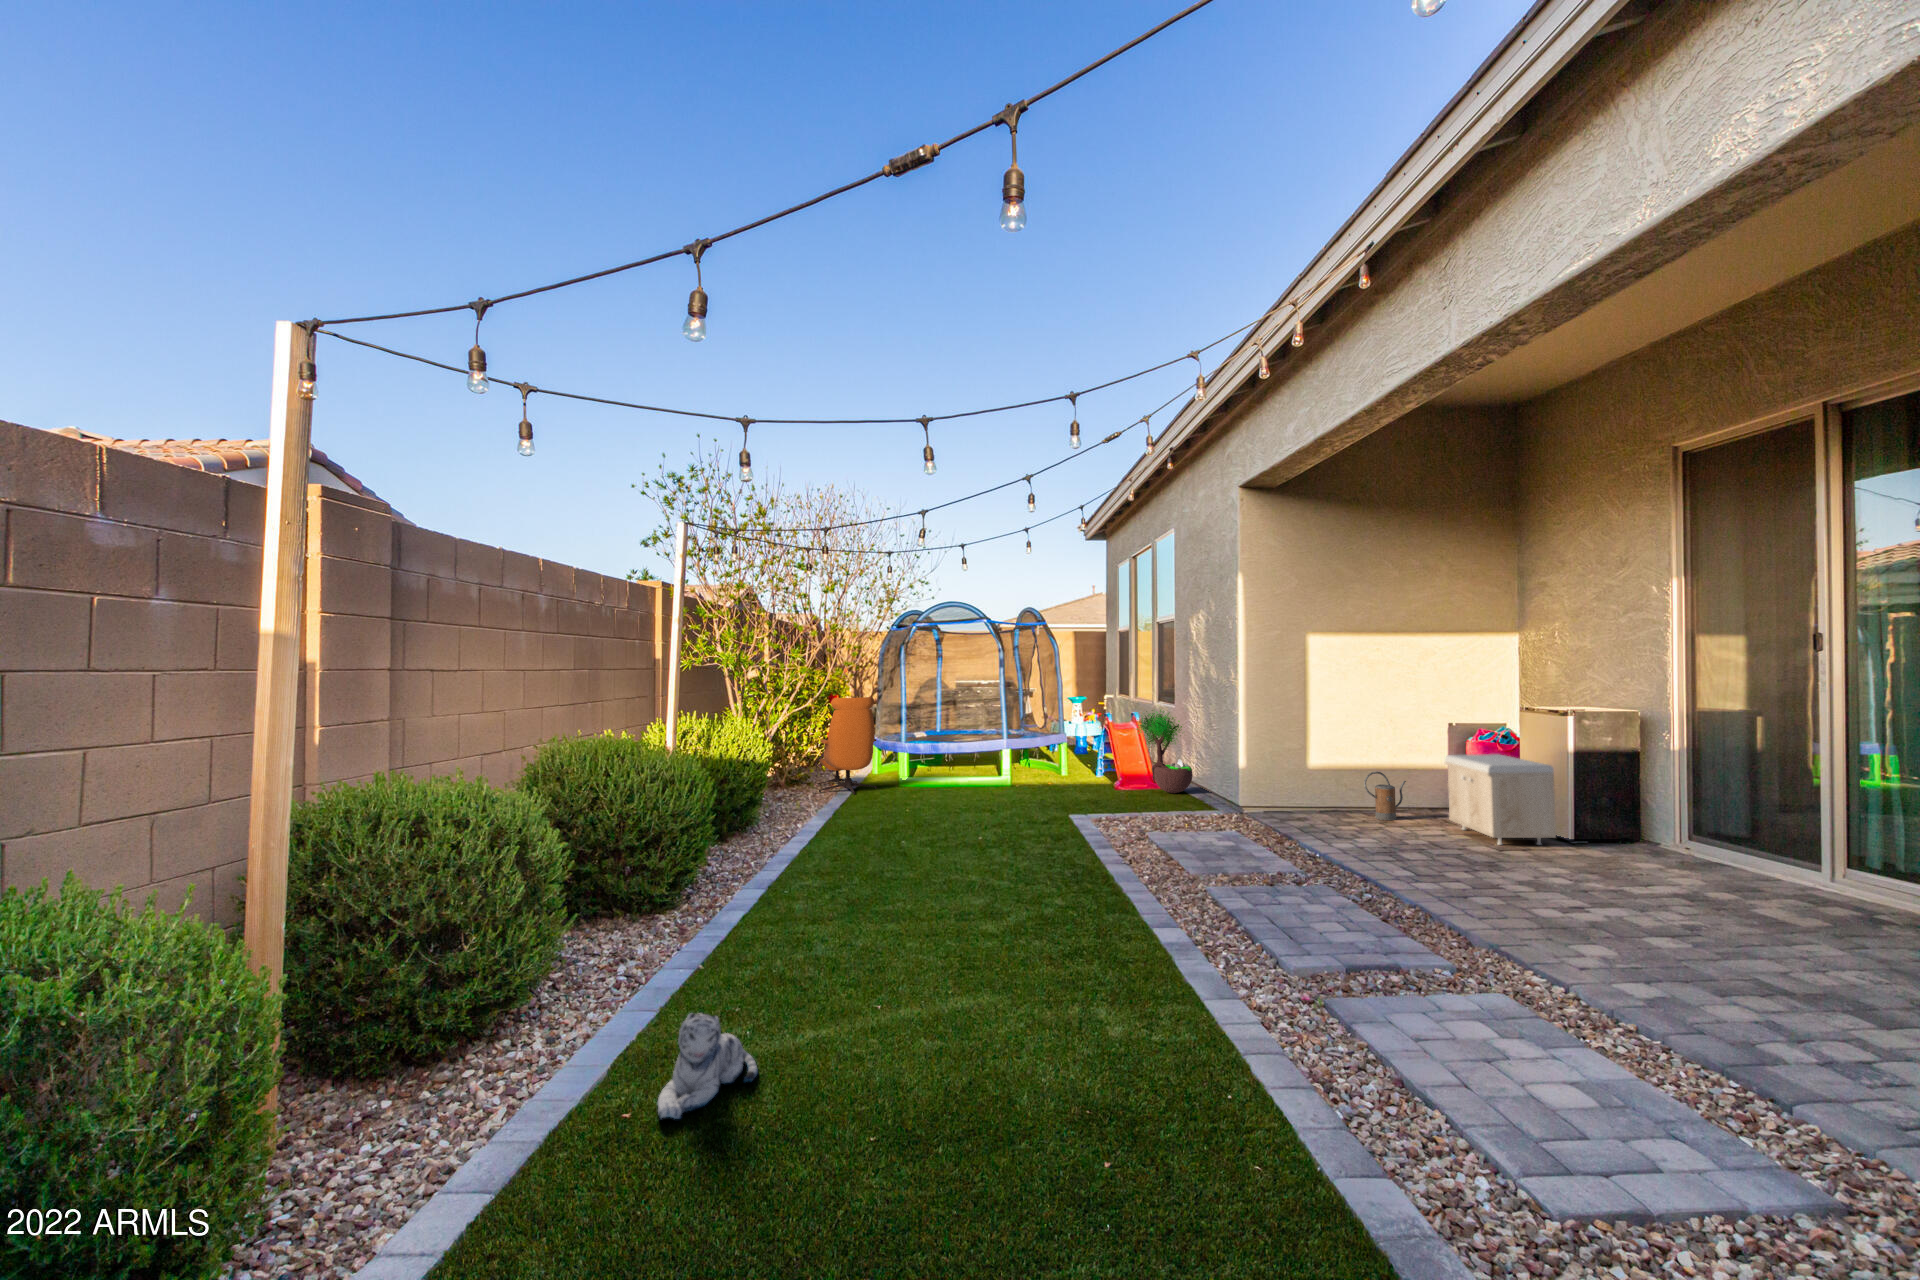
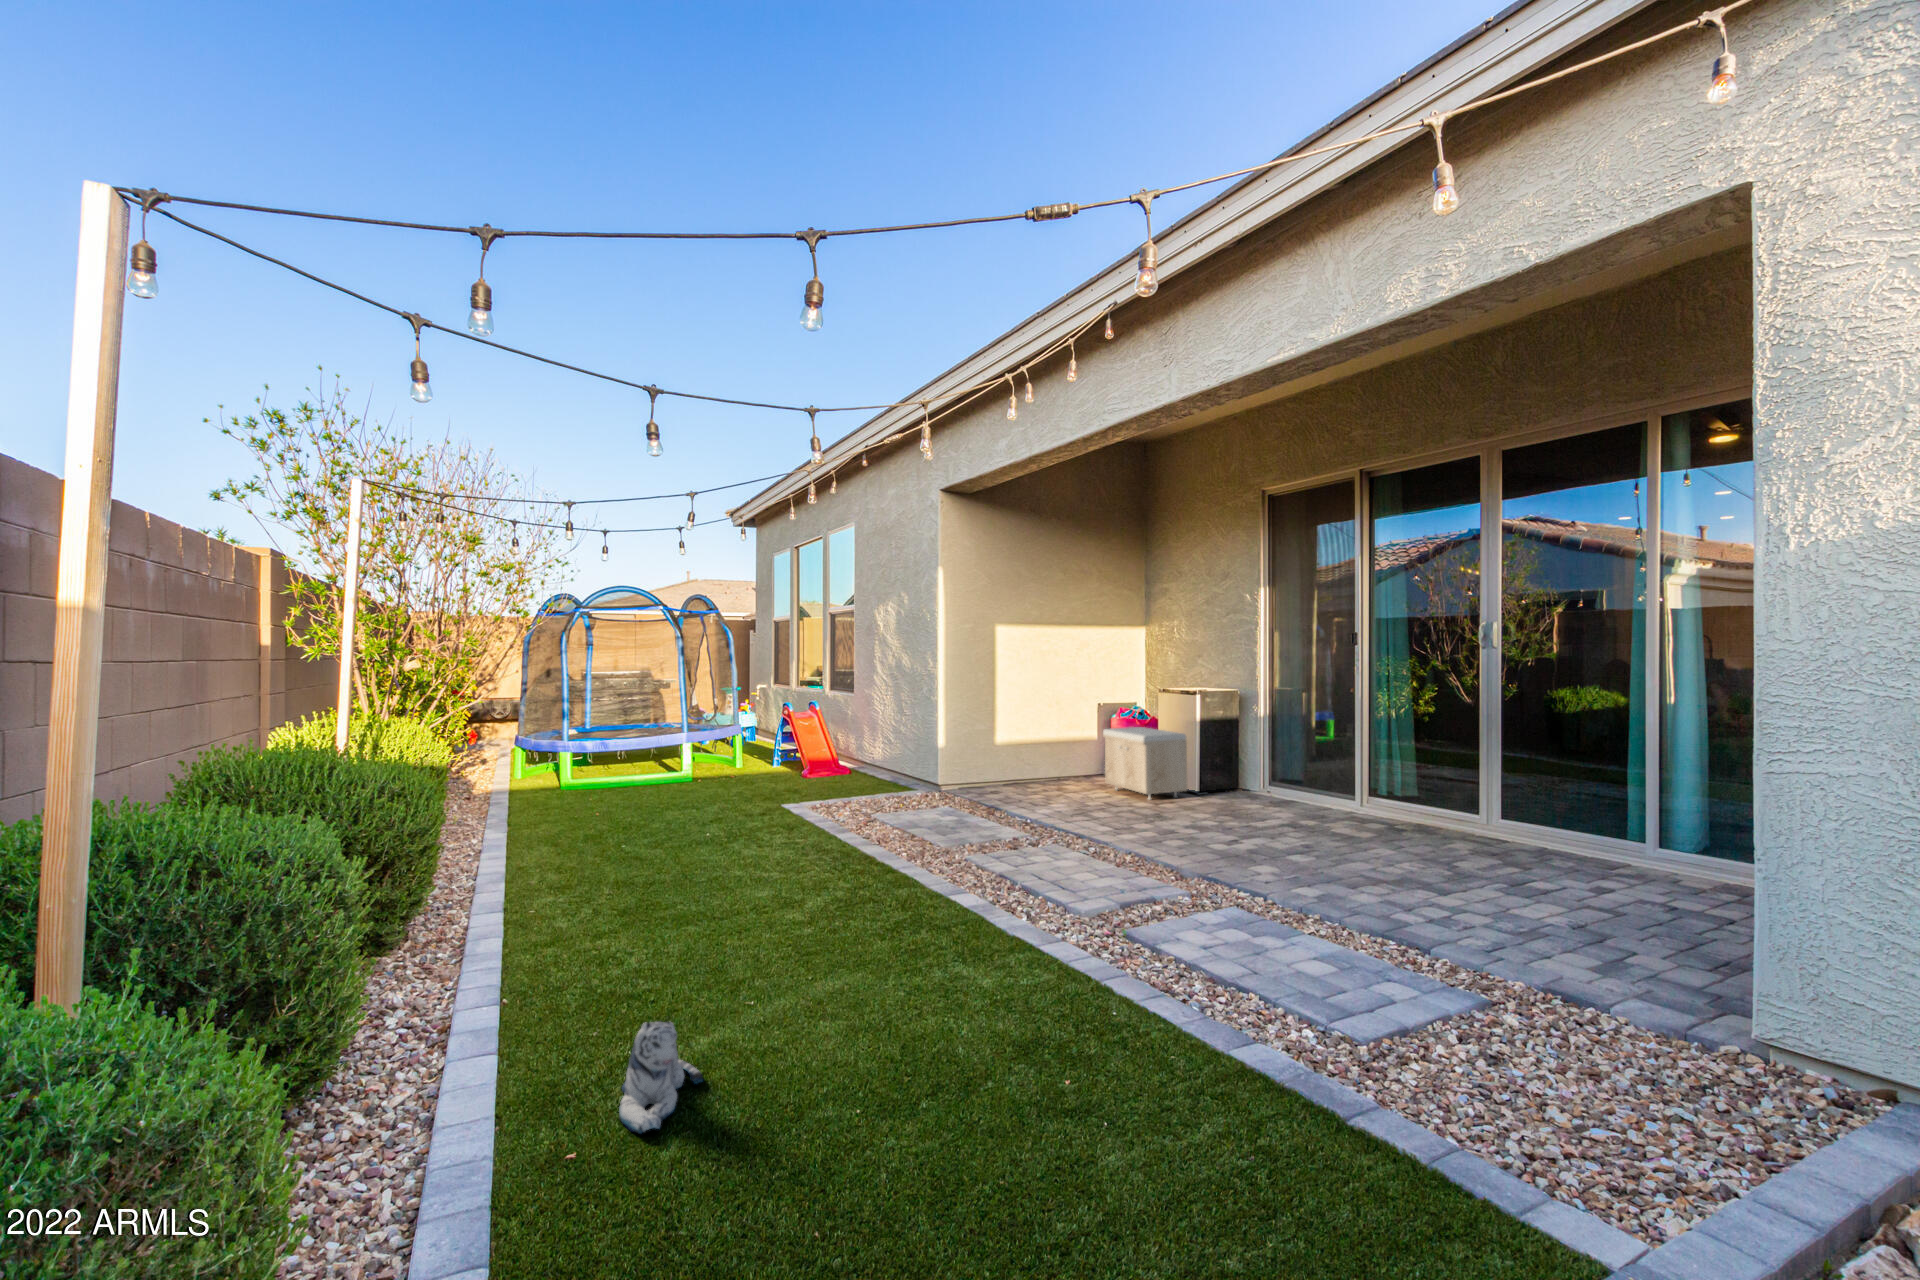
lounge chair: present [817,697,877,794] -> none [464,691,547,800]
potted tree: present [1137,710,1193,793] -> none [824,692,879,776]
watering can: present [1364,771,1406,820] -> none [1038,746,1069,787]

